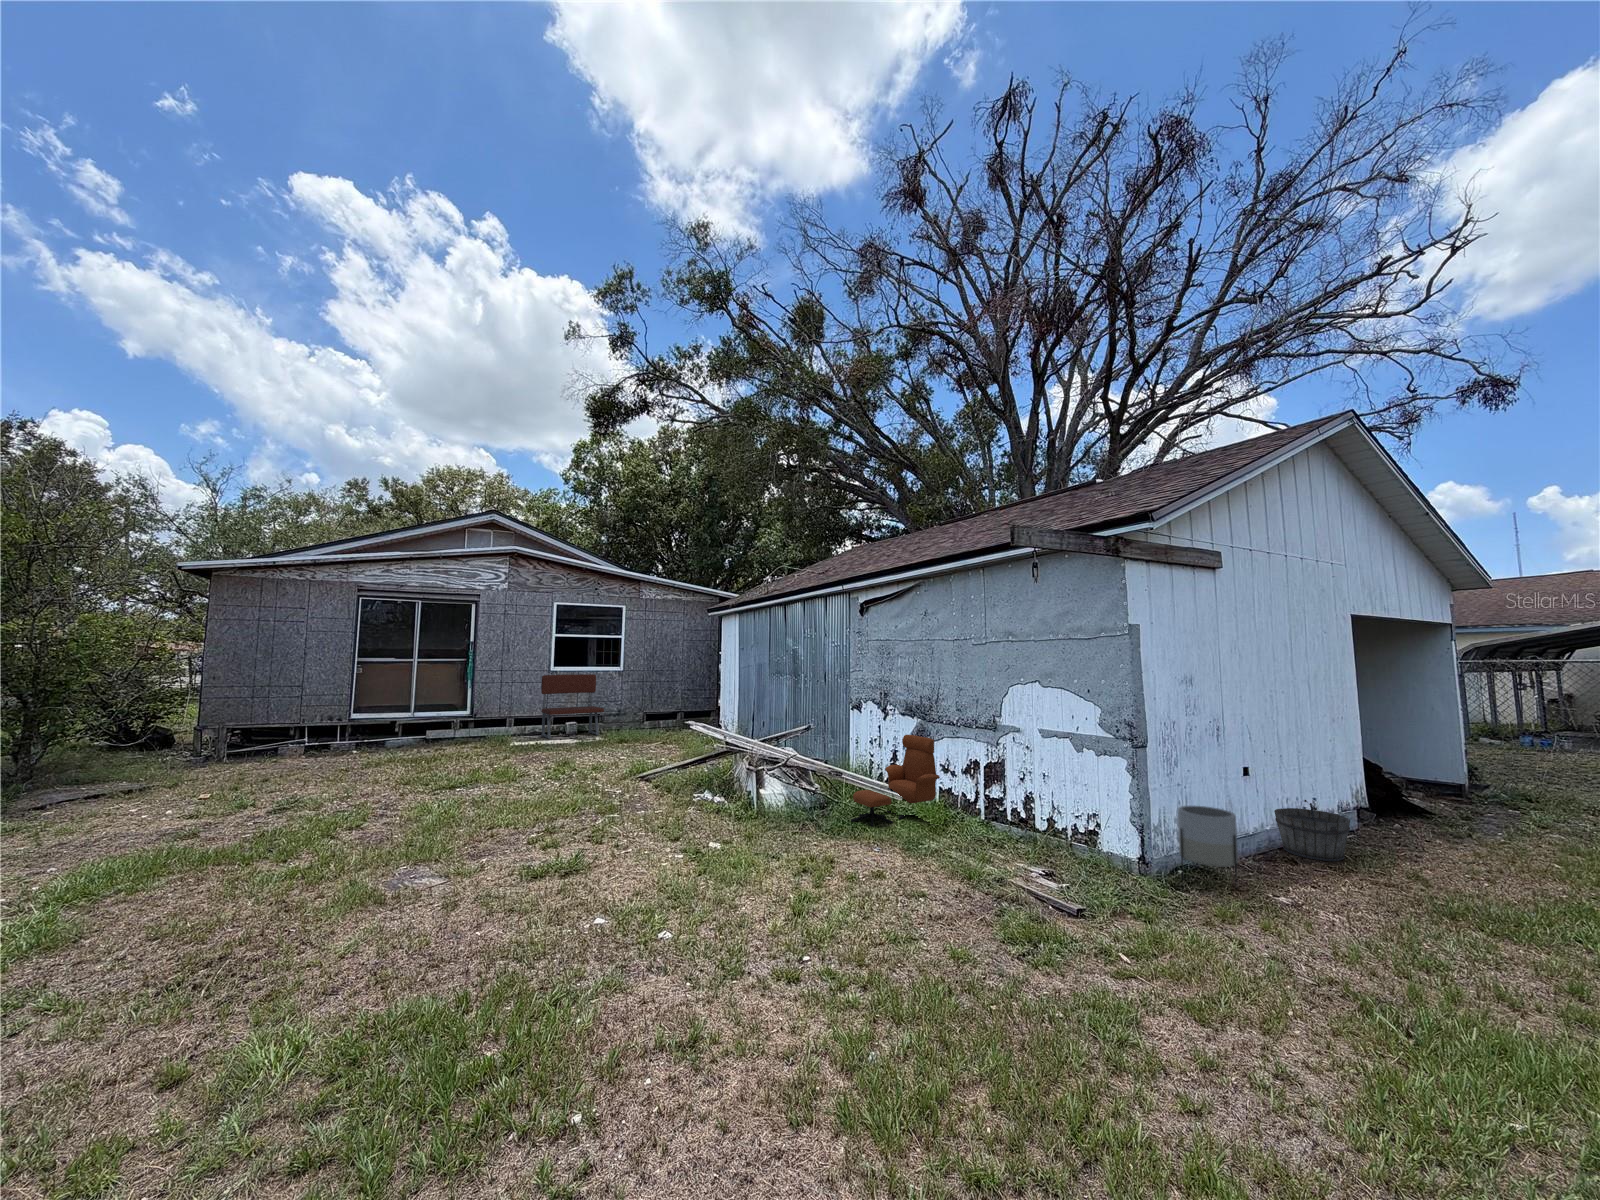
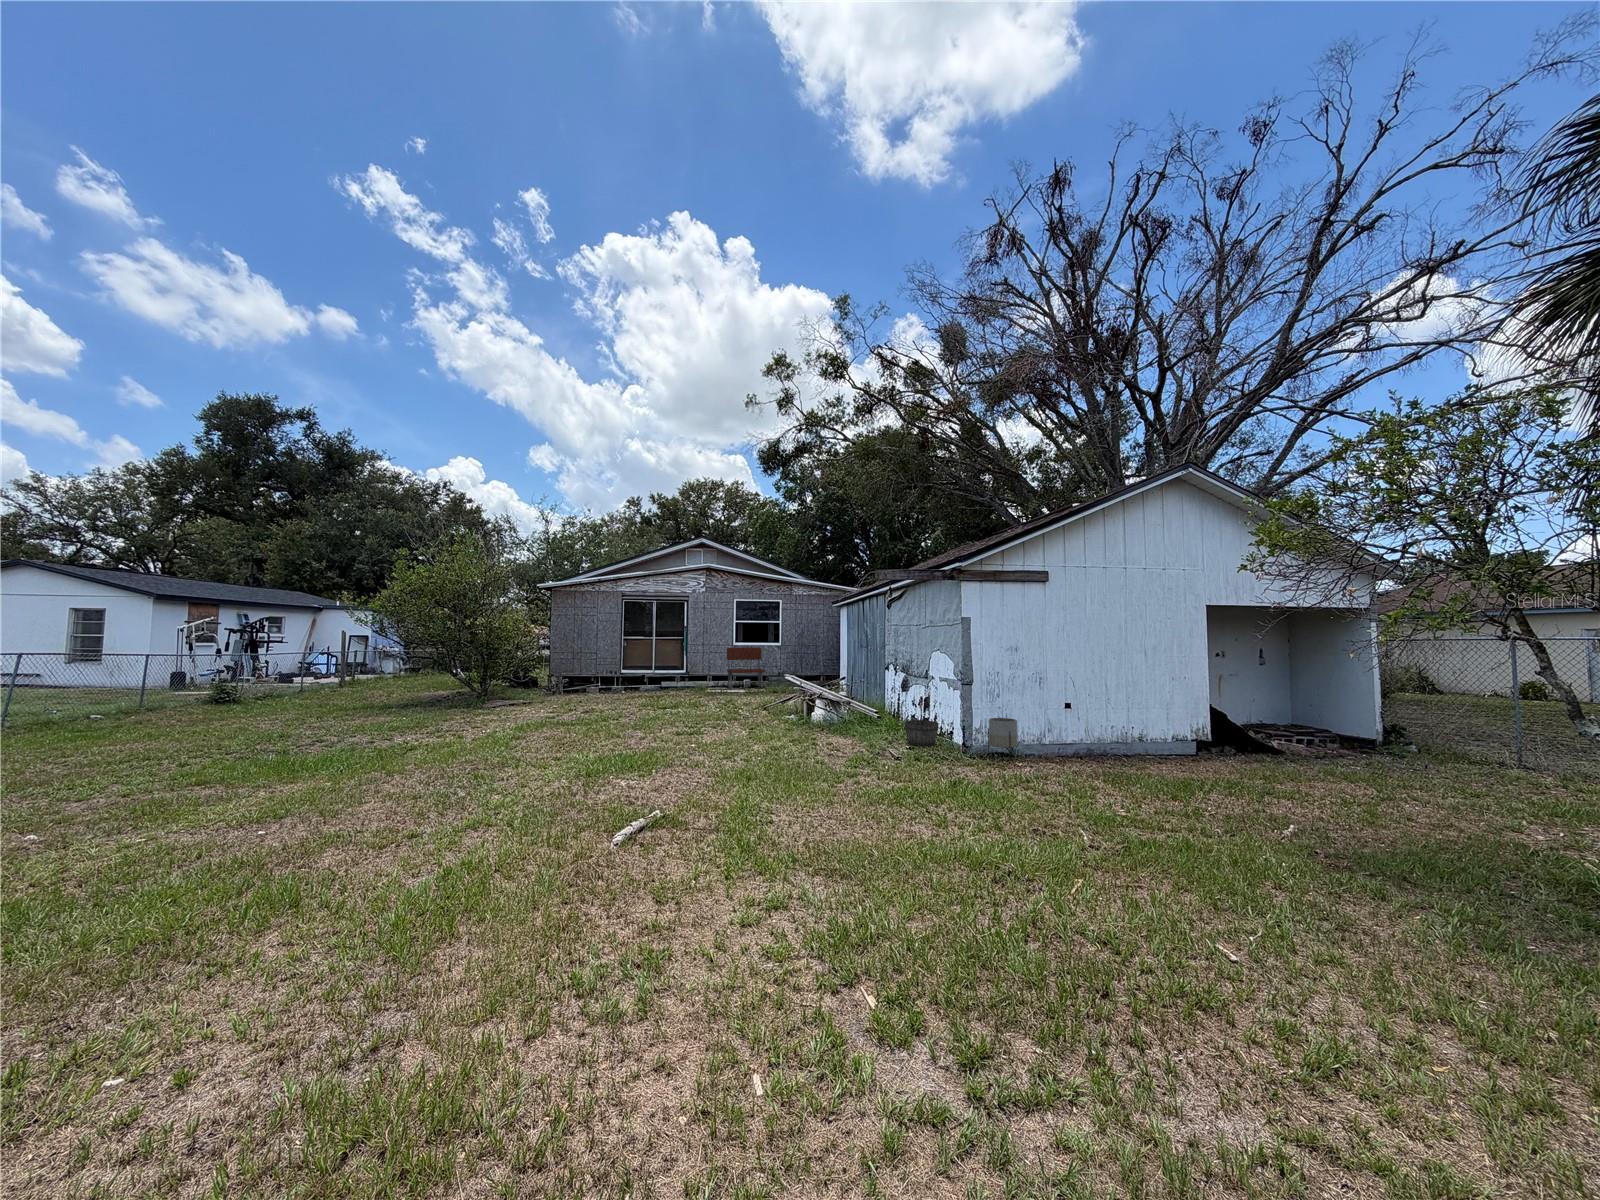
lounge chair: present [851,735,940,826] -> none [854,682,908,731]
wooden bucket: present [1274,800,1350,861] -> present [904,715,939,746]

